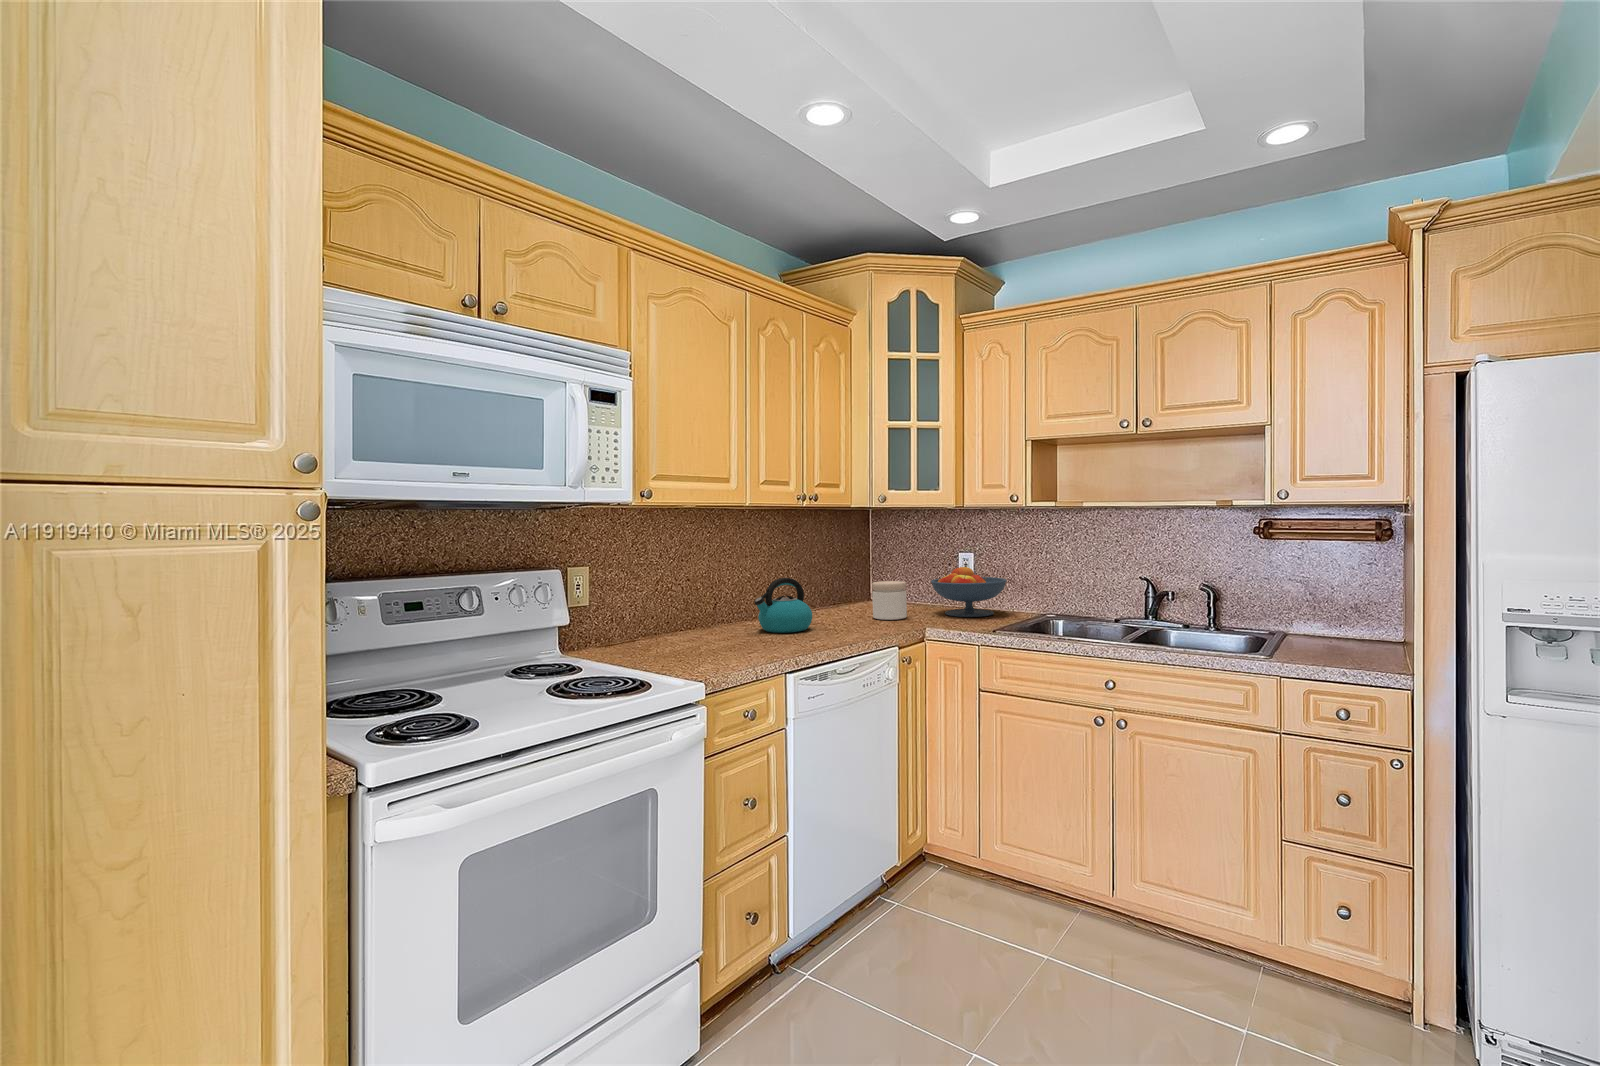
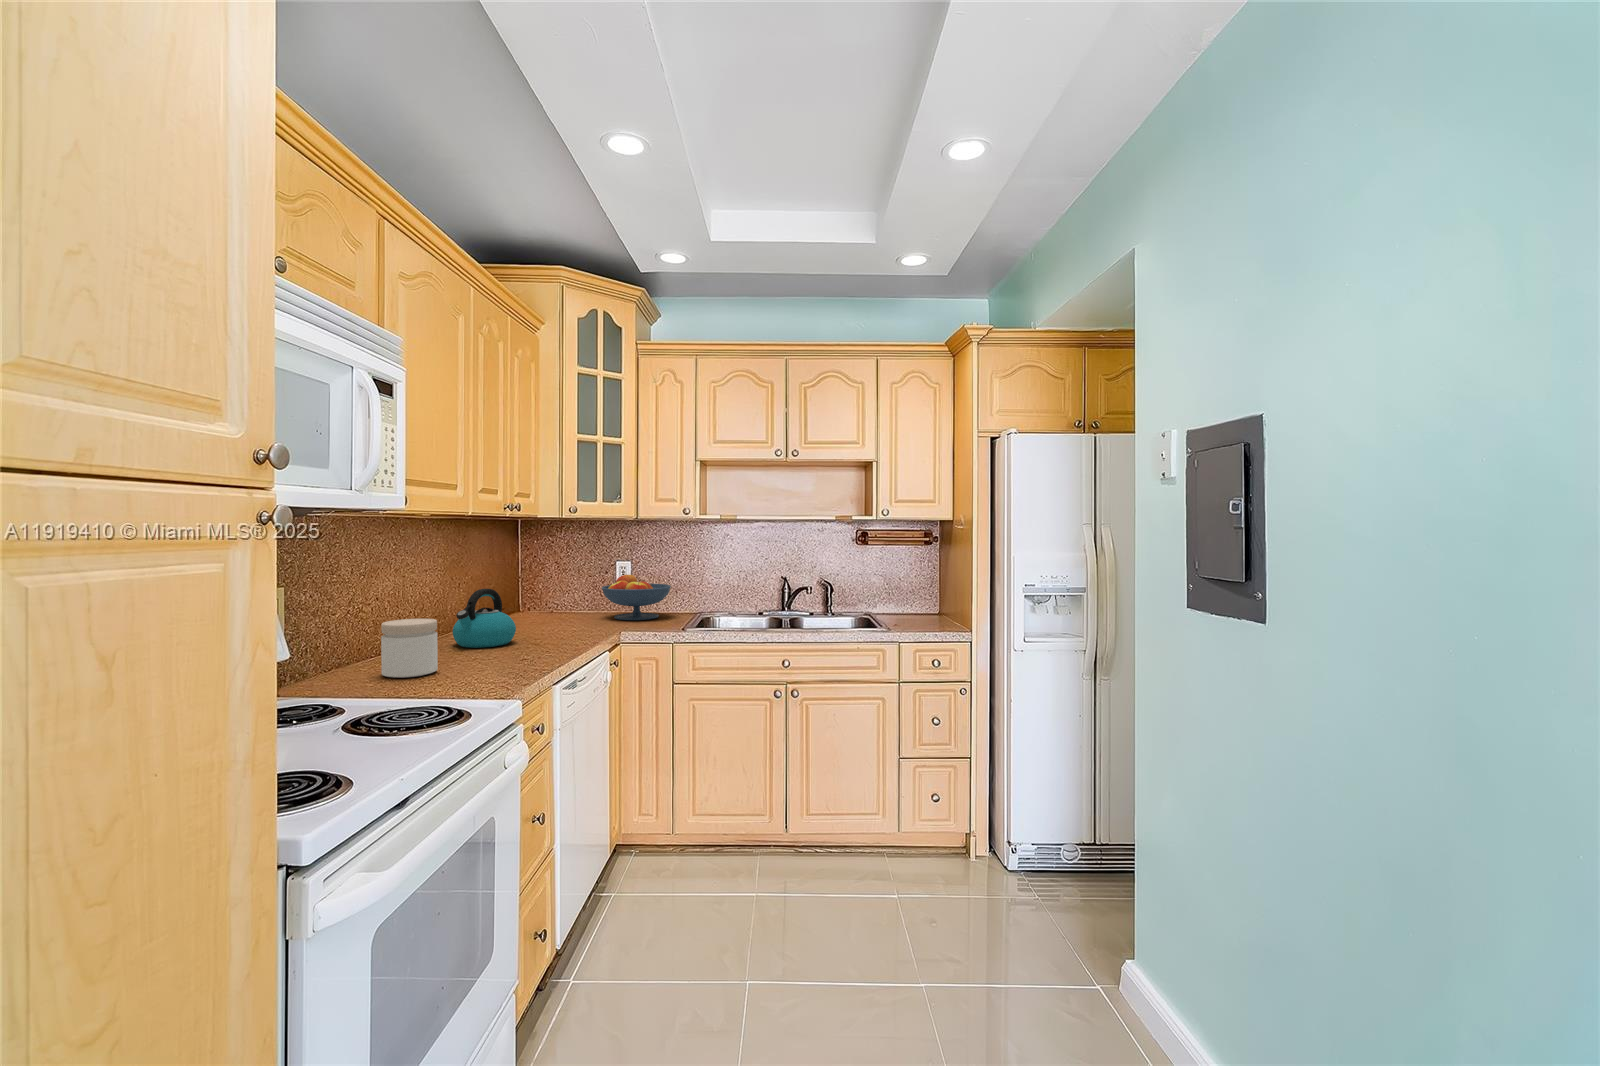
jar: present [872,581,907,620] -> present [381,618,438,678]

